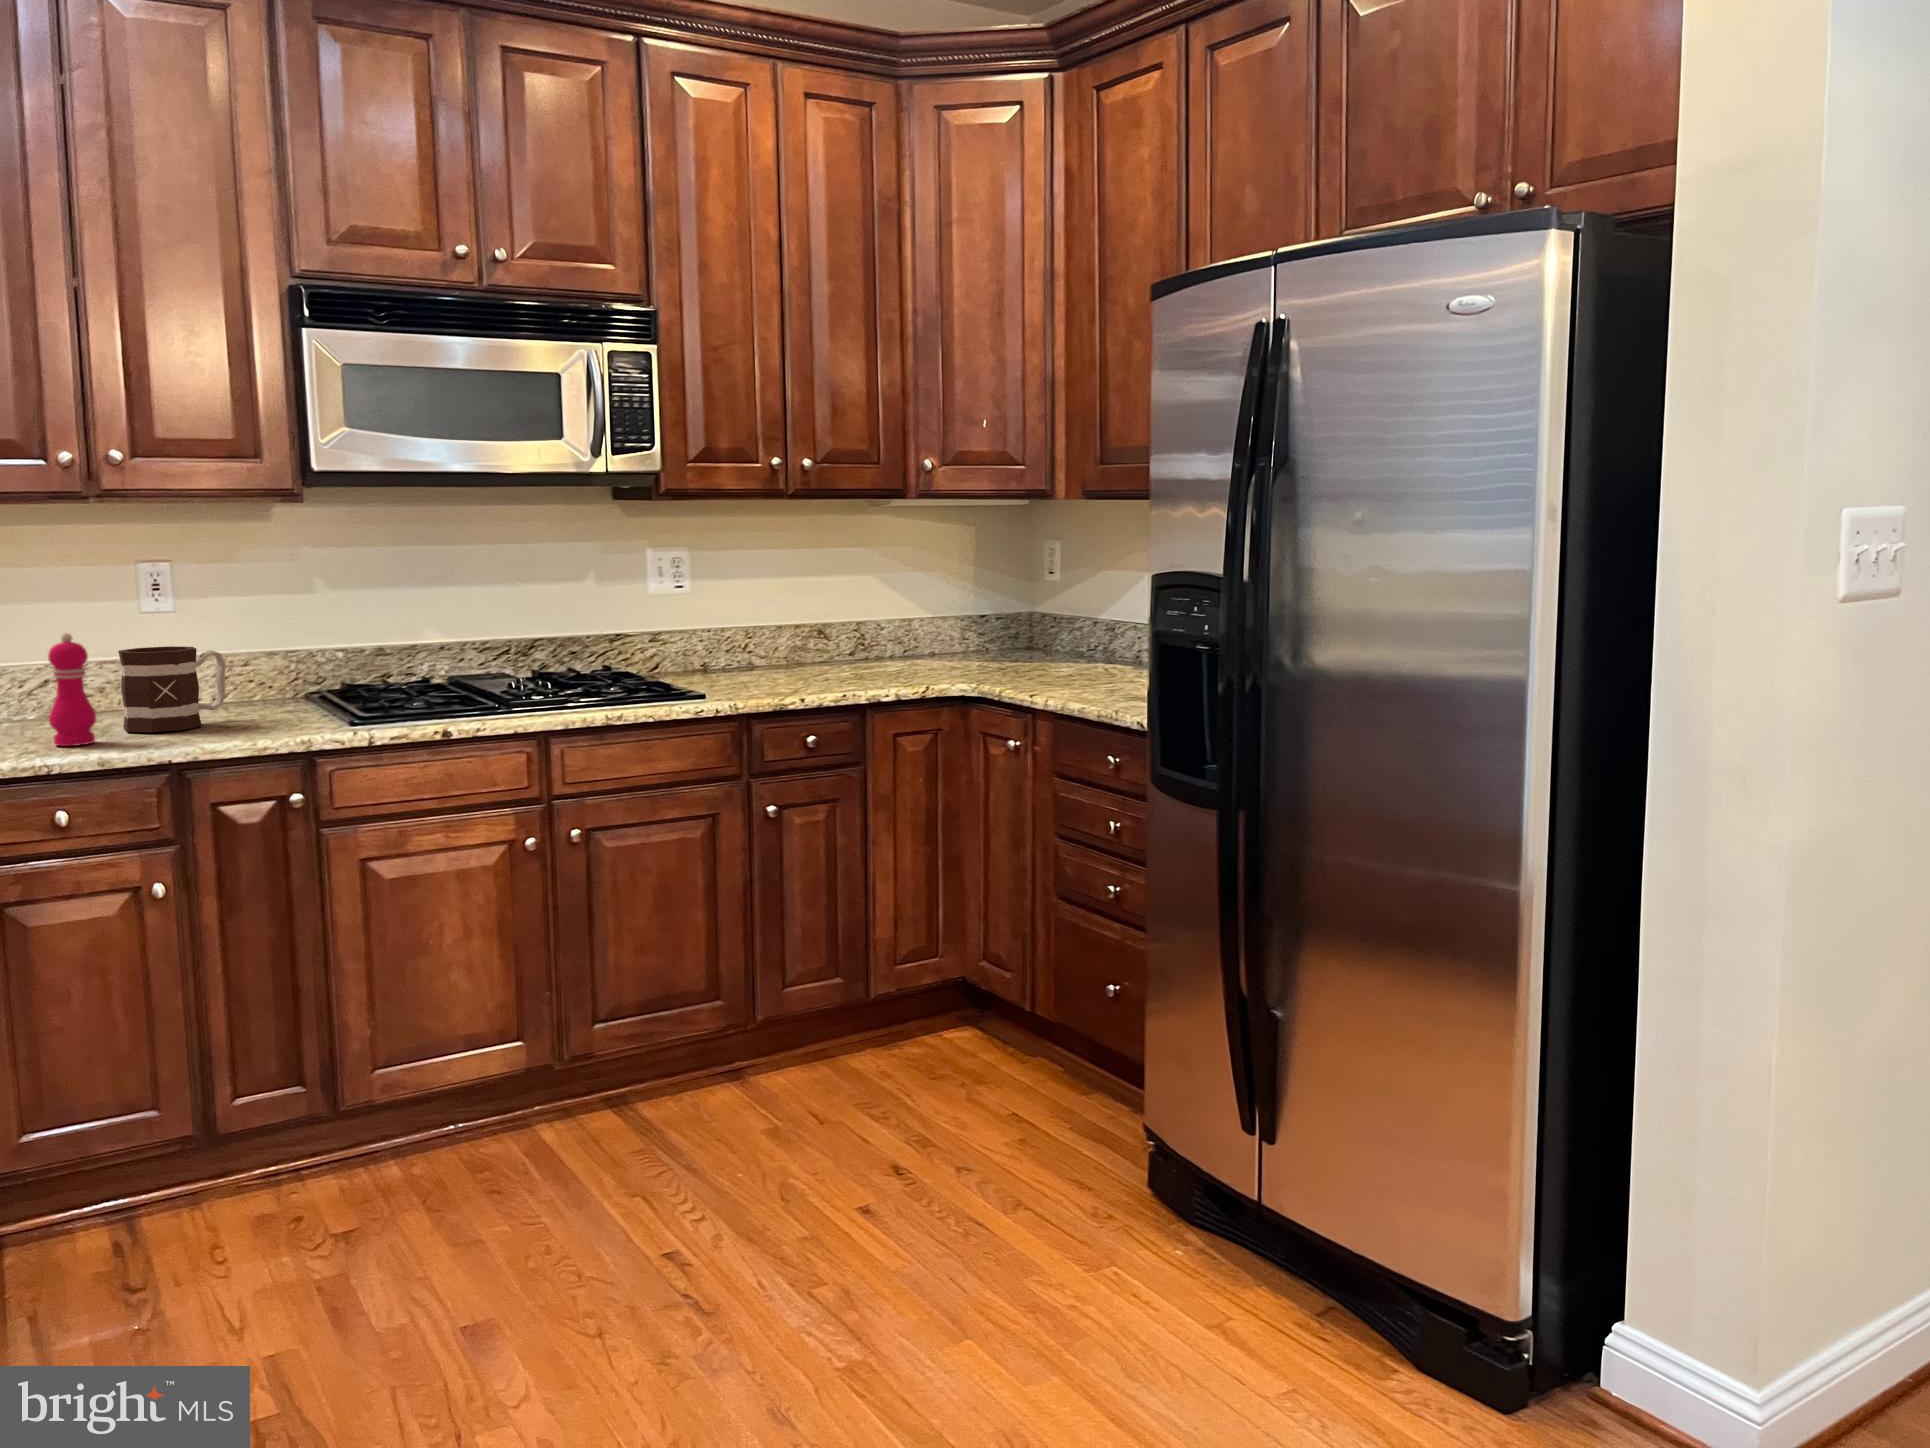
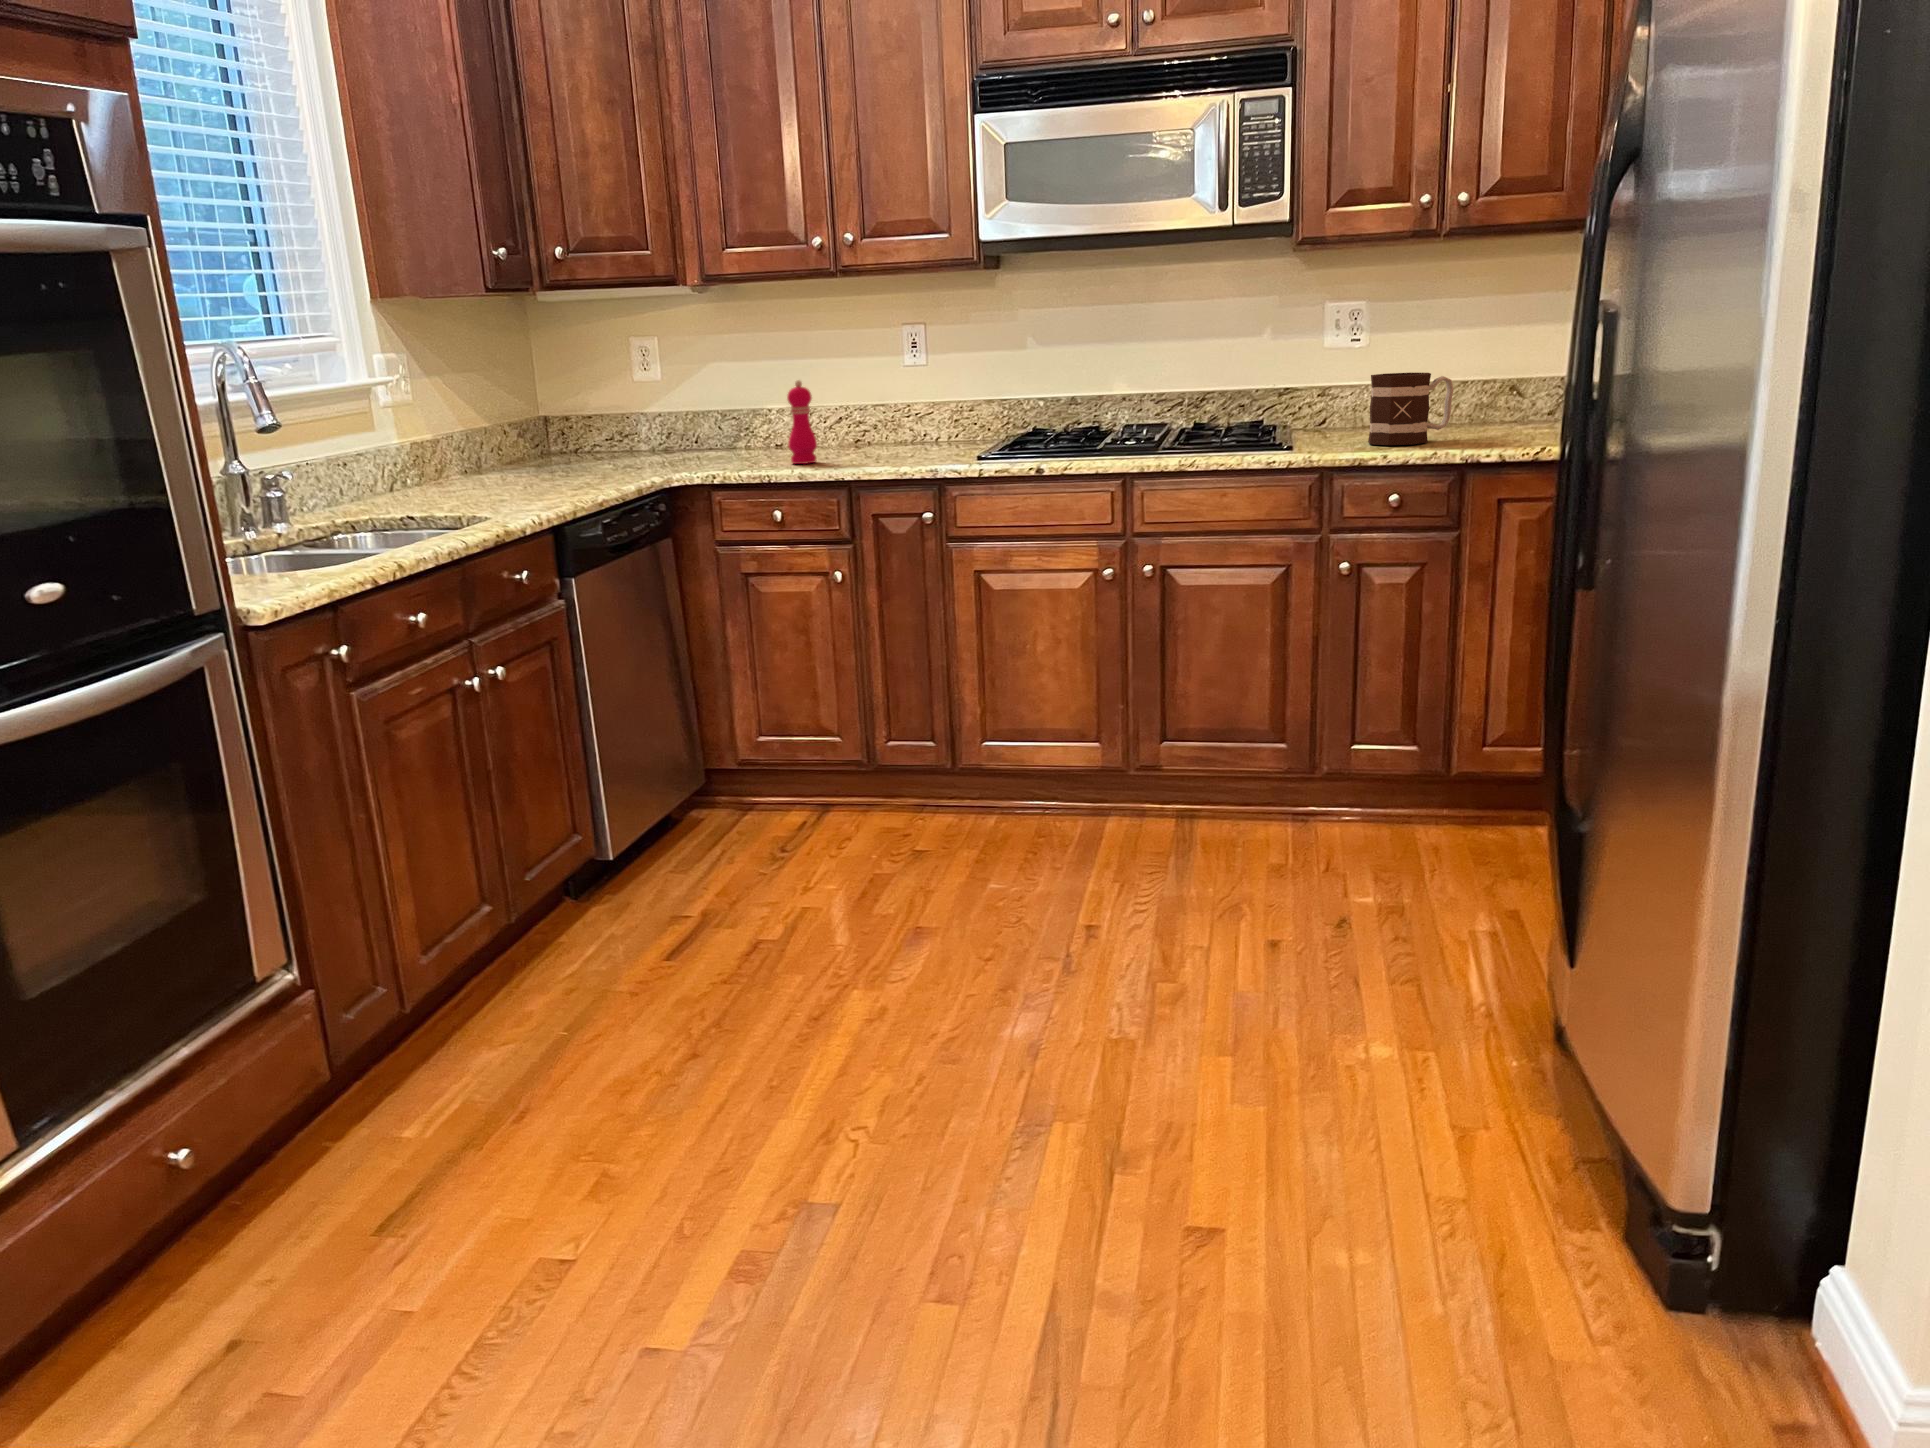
mug: present [118,646,226,732] -> present [1368,373,1453,445]

